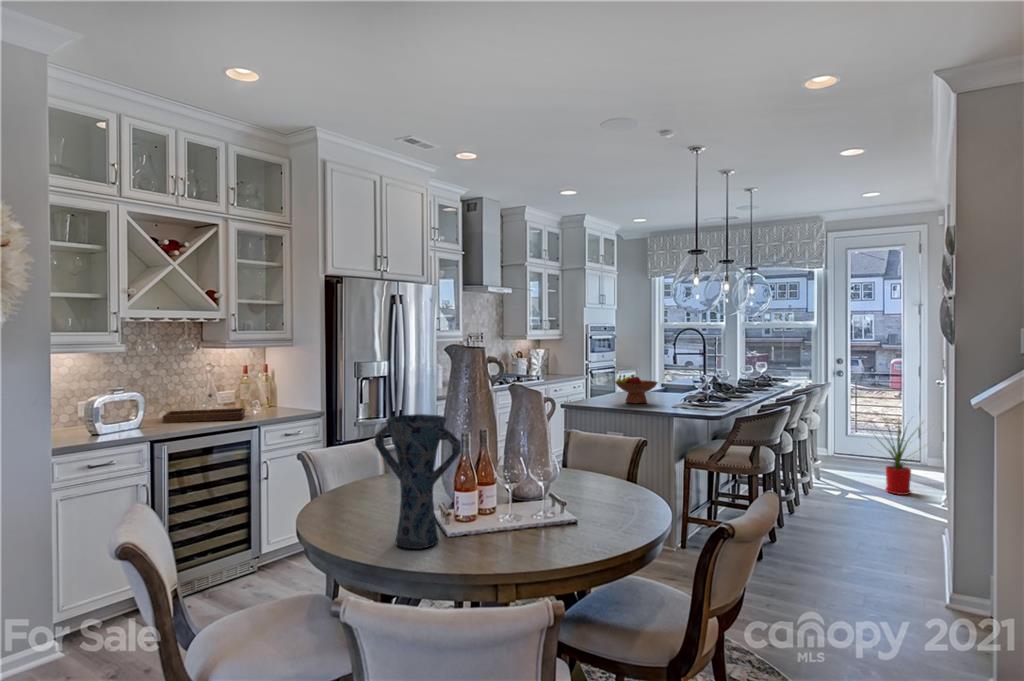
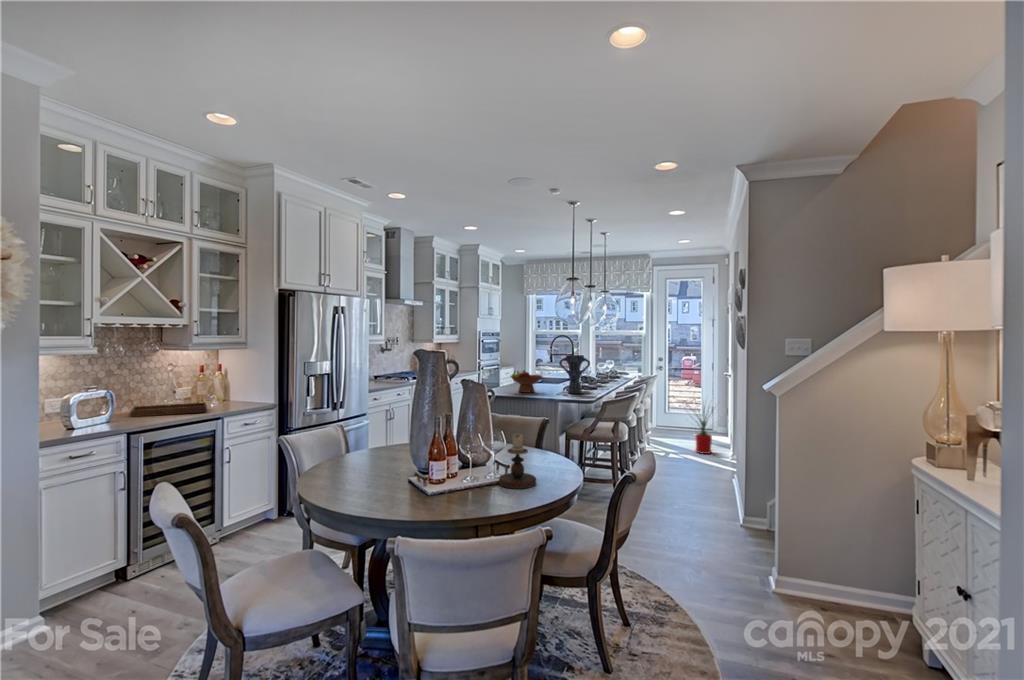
vase: present [375,414,461,549] -> present [559,355,590,394]
candlestick: none [541,459,592,534] -> present [499,434,536,489]

